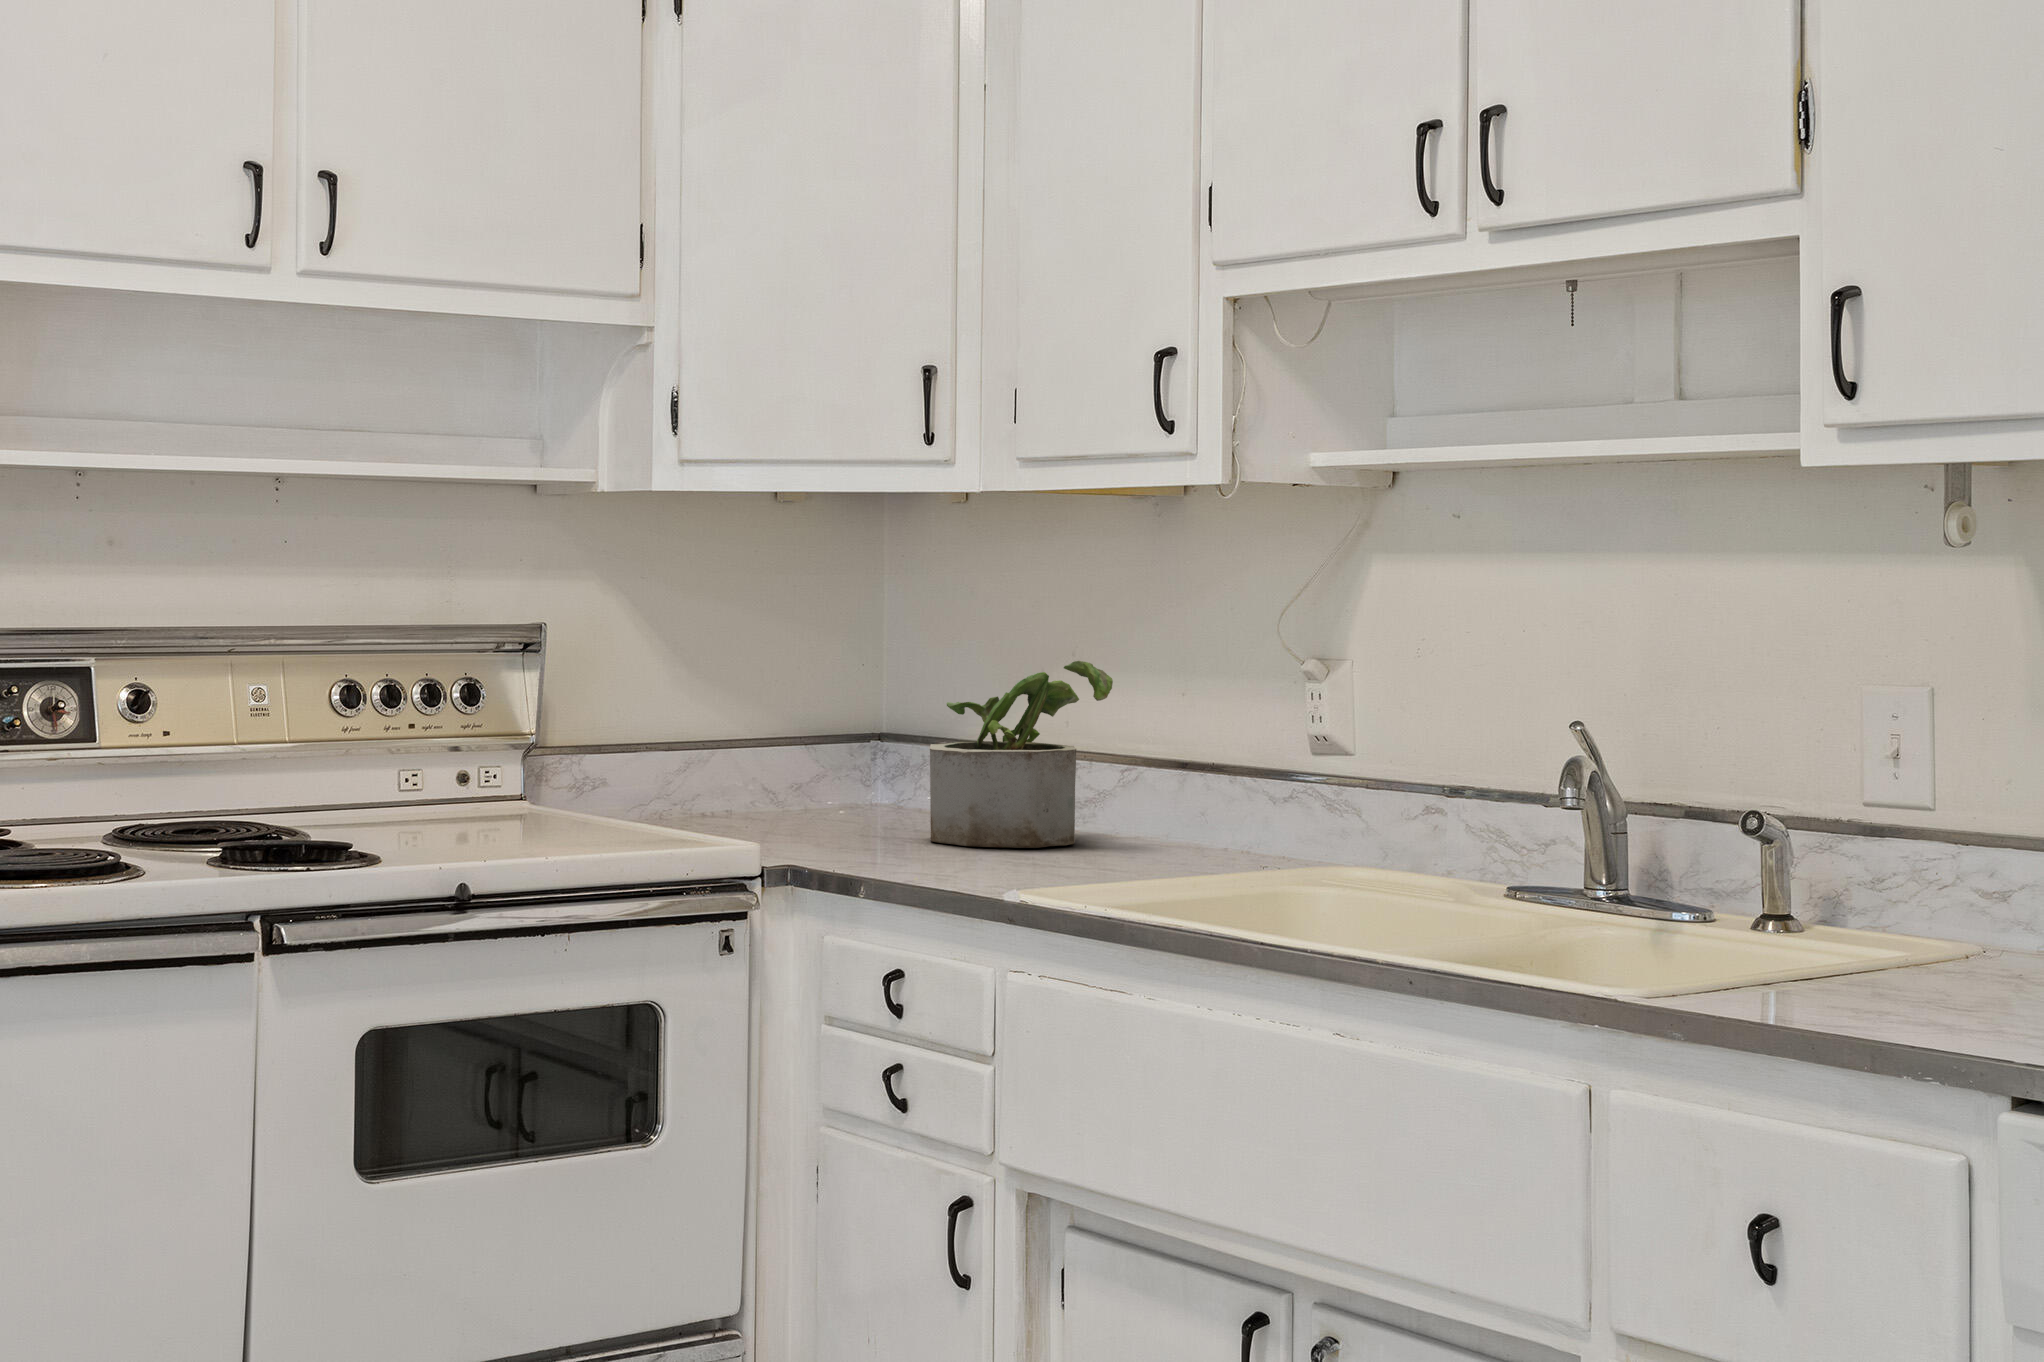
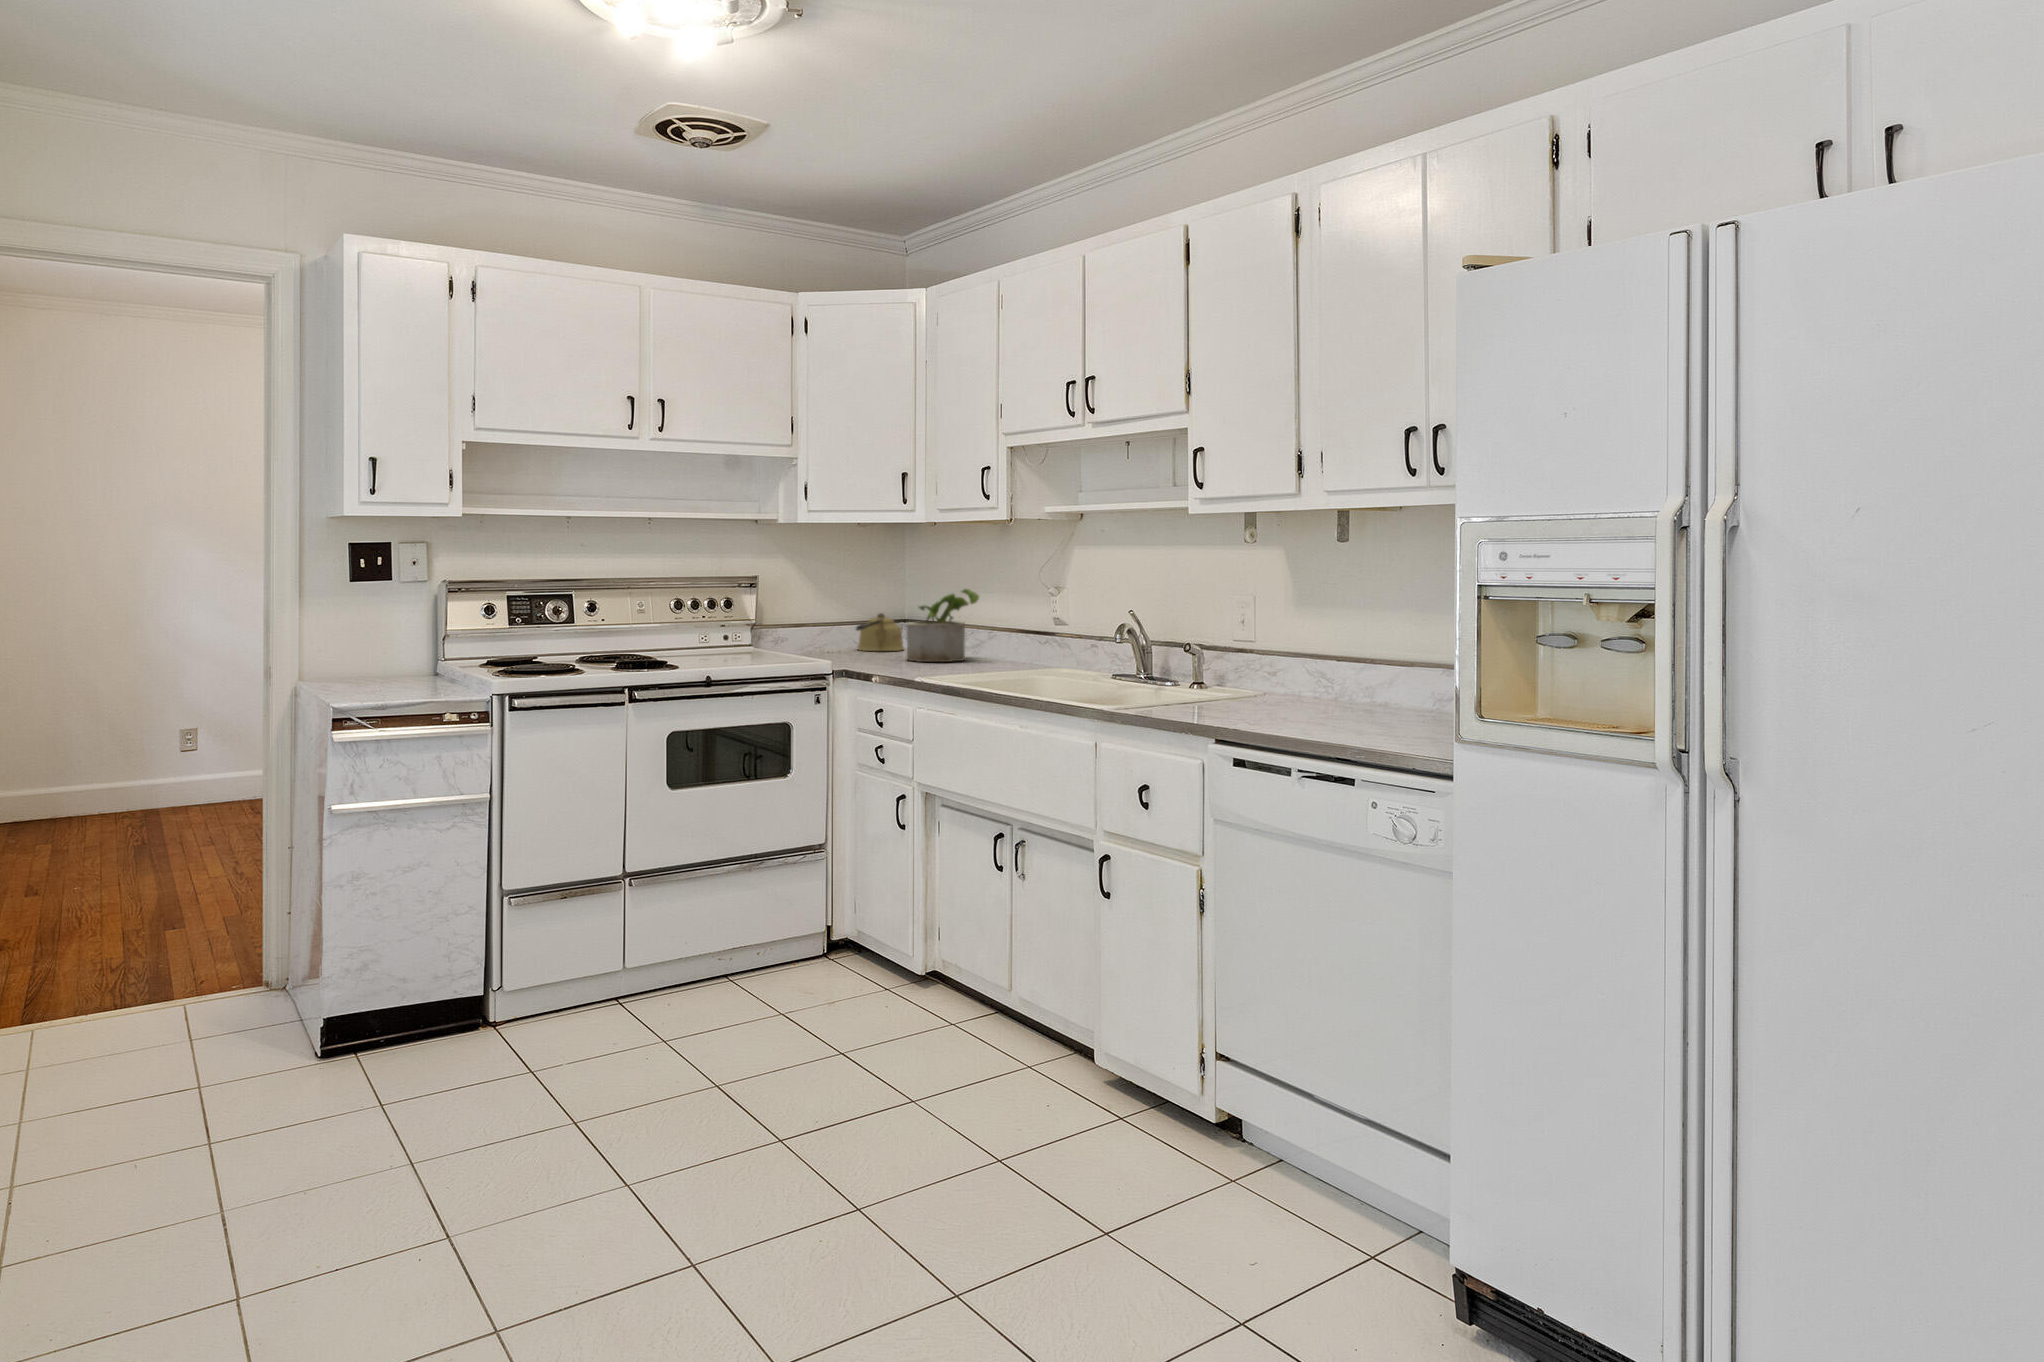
kettle: none [772,718,895,815] -> present [856,613,904,651]

